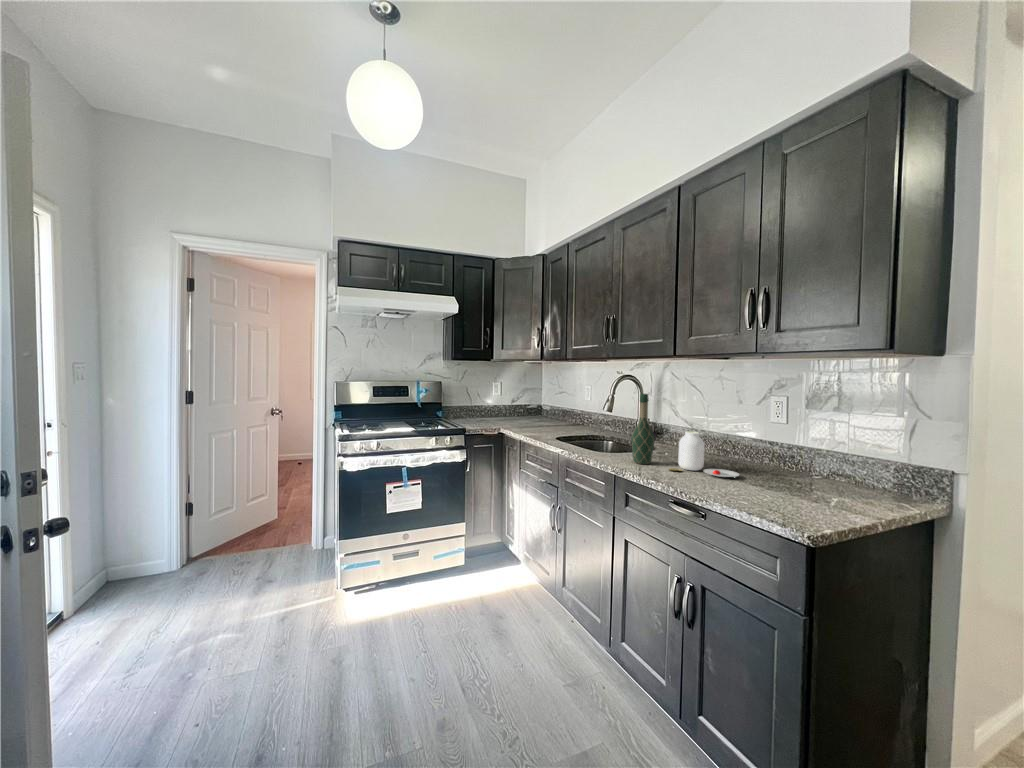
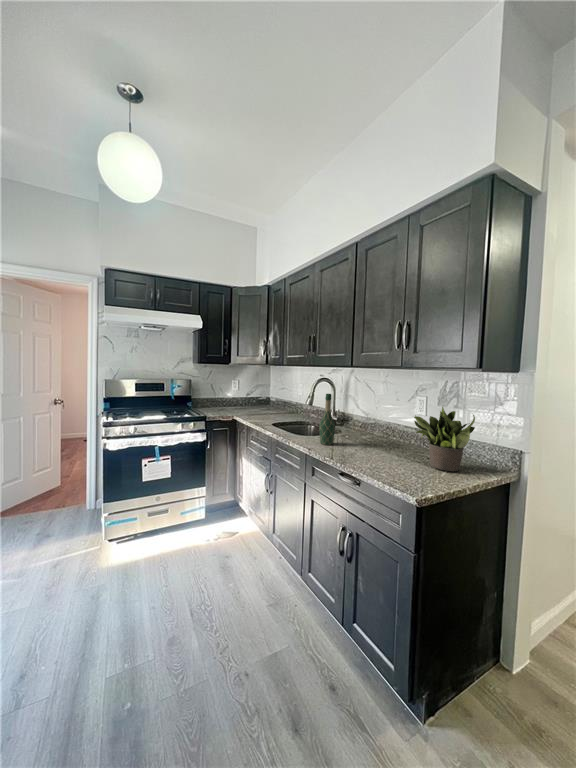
potted plant: none [776,404,880,500] -> present [414,407,475,471]
jar: present [669,431,739,477] -> none [343,421,390,455]

